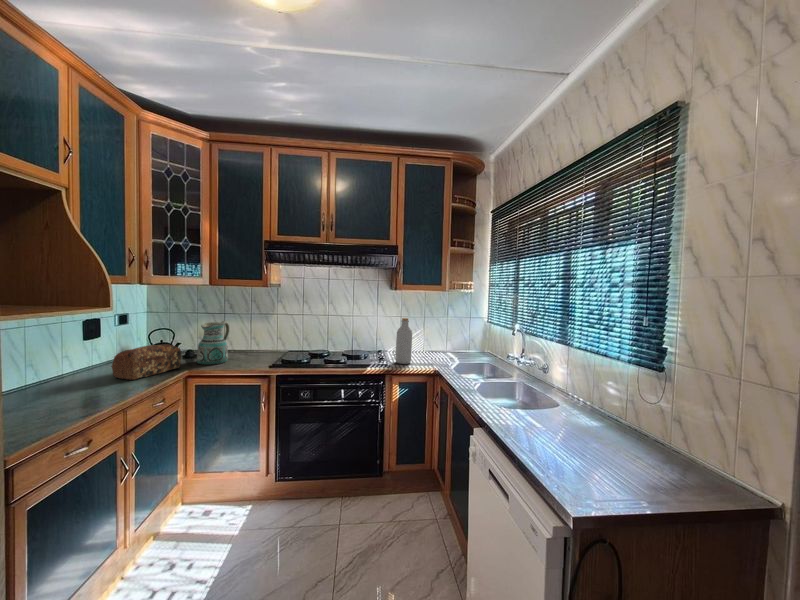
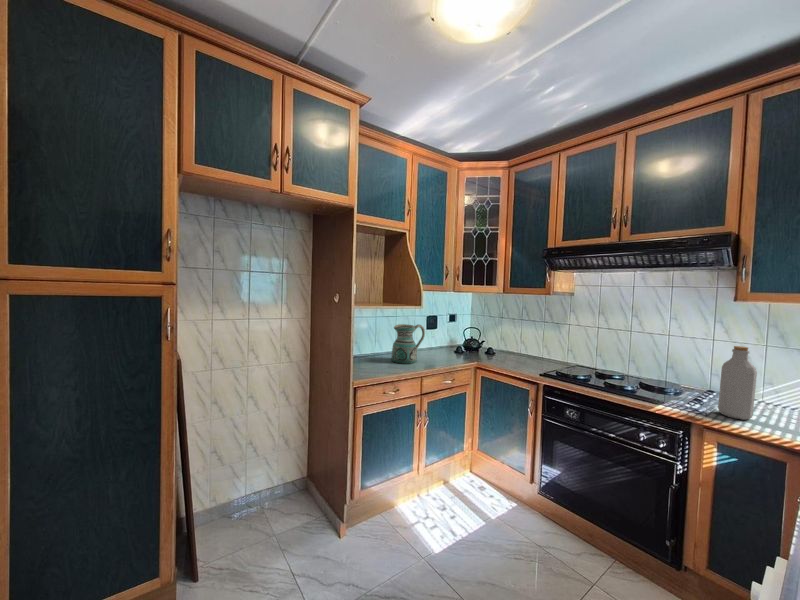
ceramic pitcher: present [197,321,229,365] -> present [392,324,425,364]
bread loaf: present [112,344,181,380] -> none [433,338,476,361]

